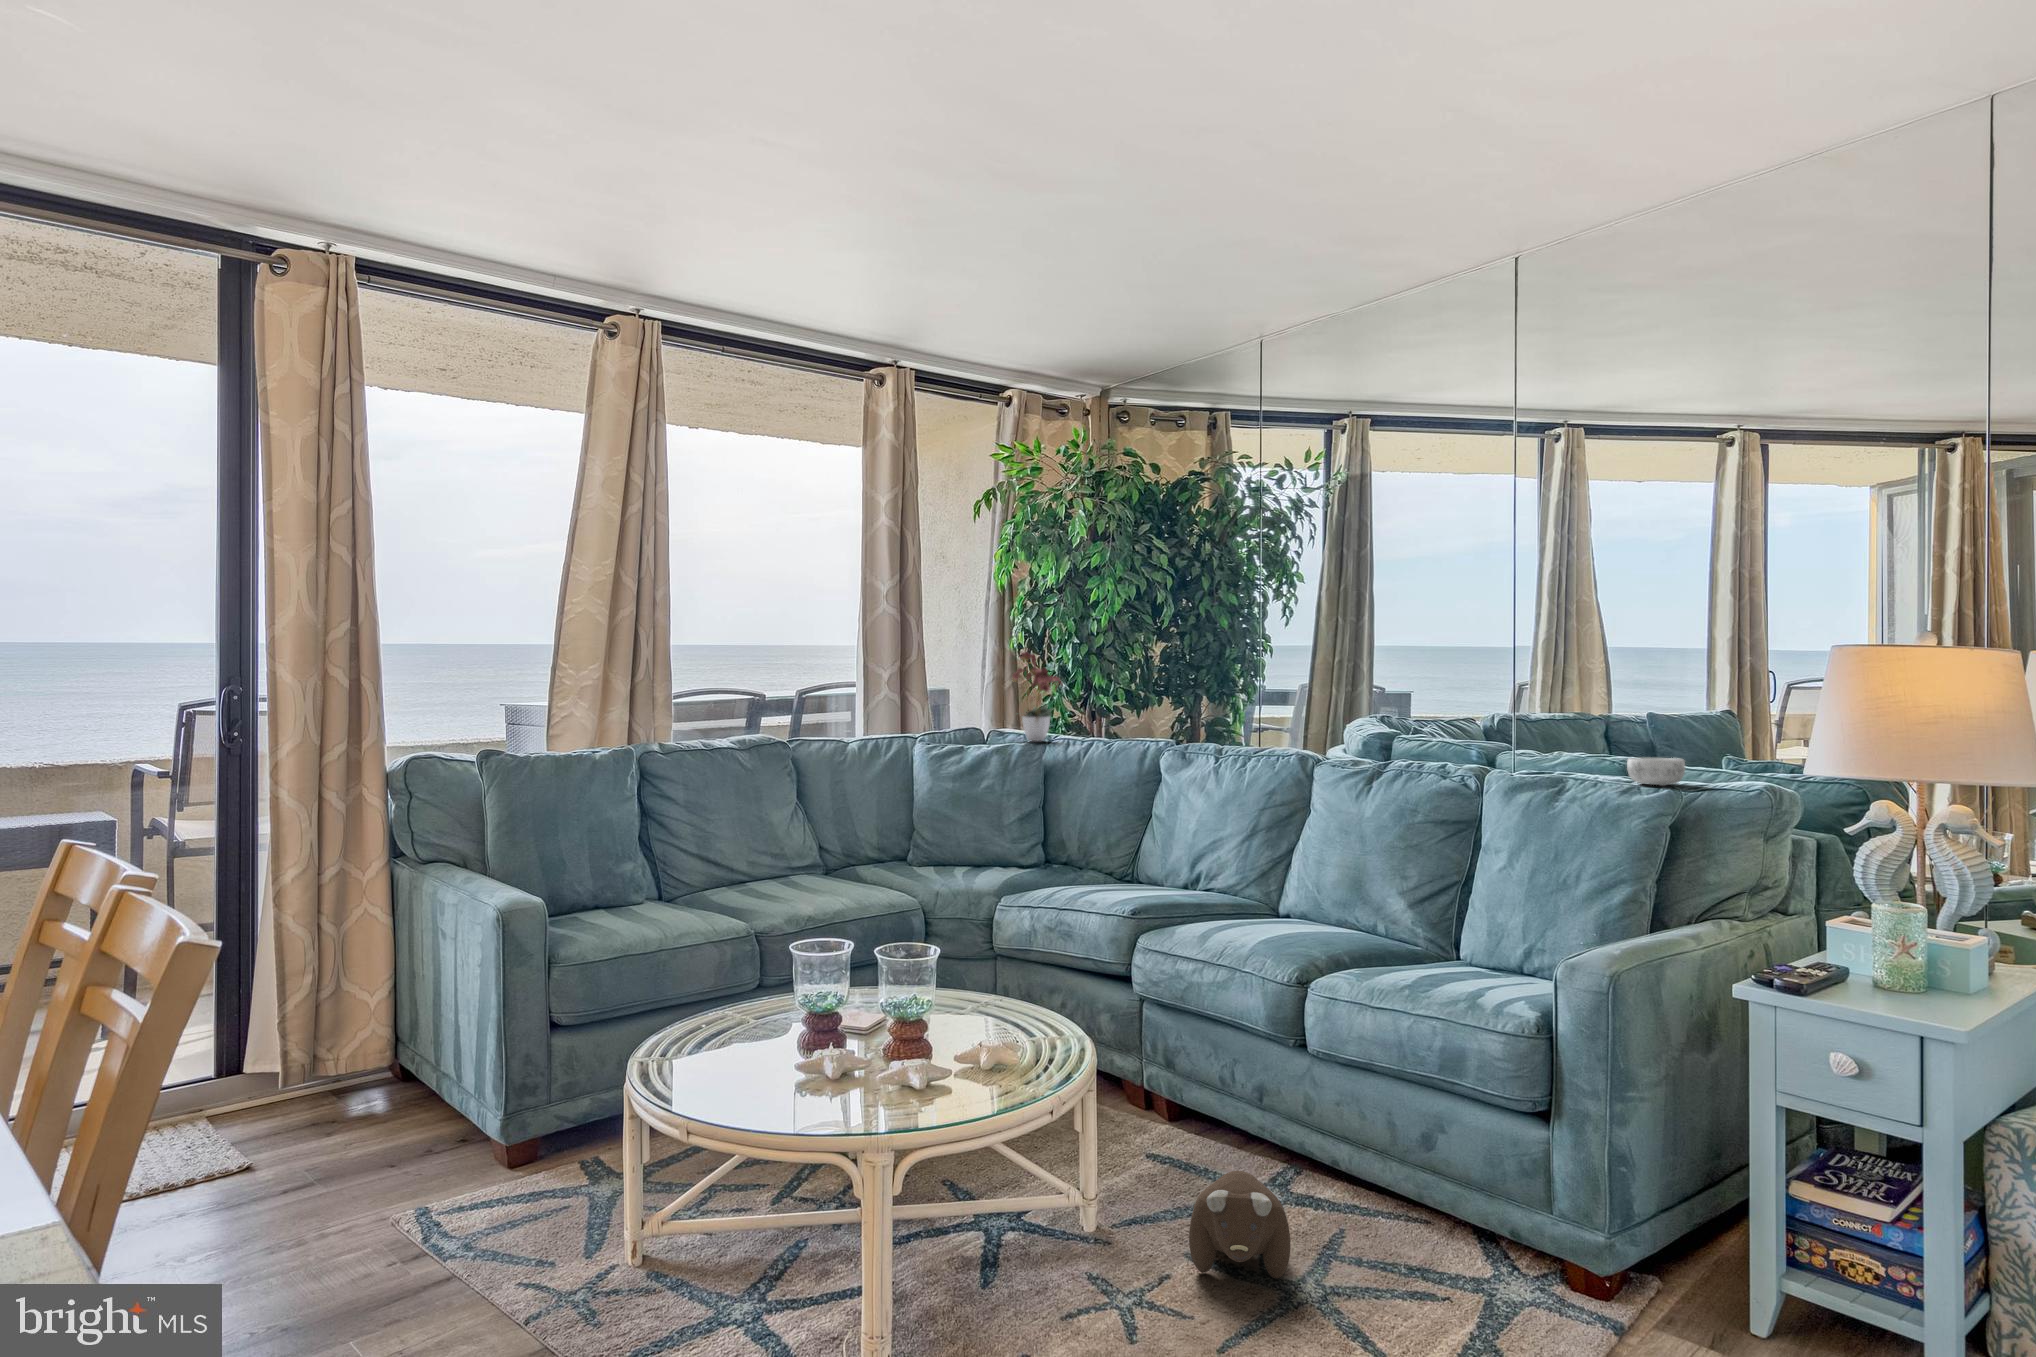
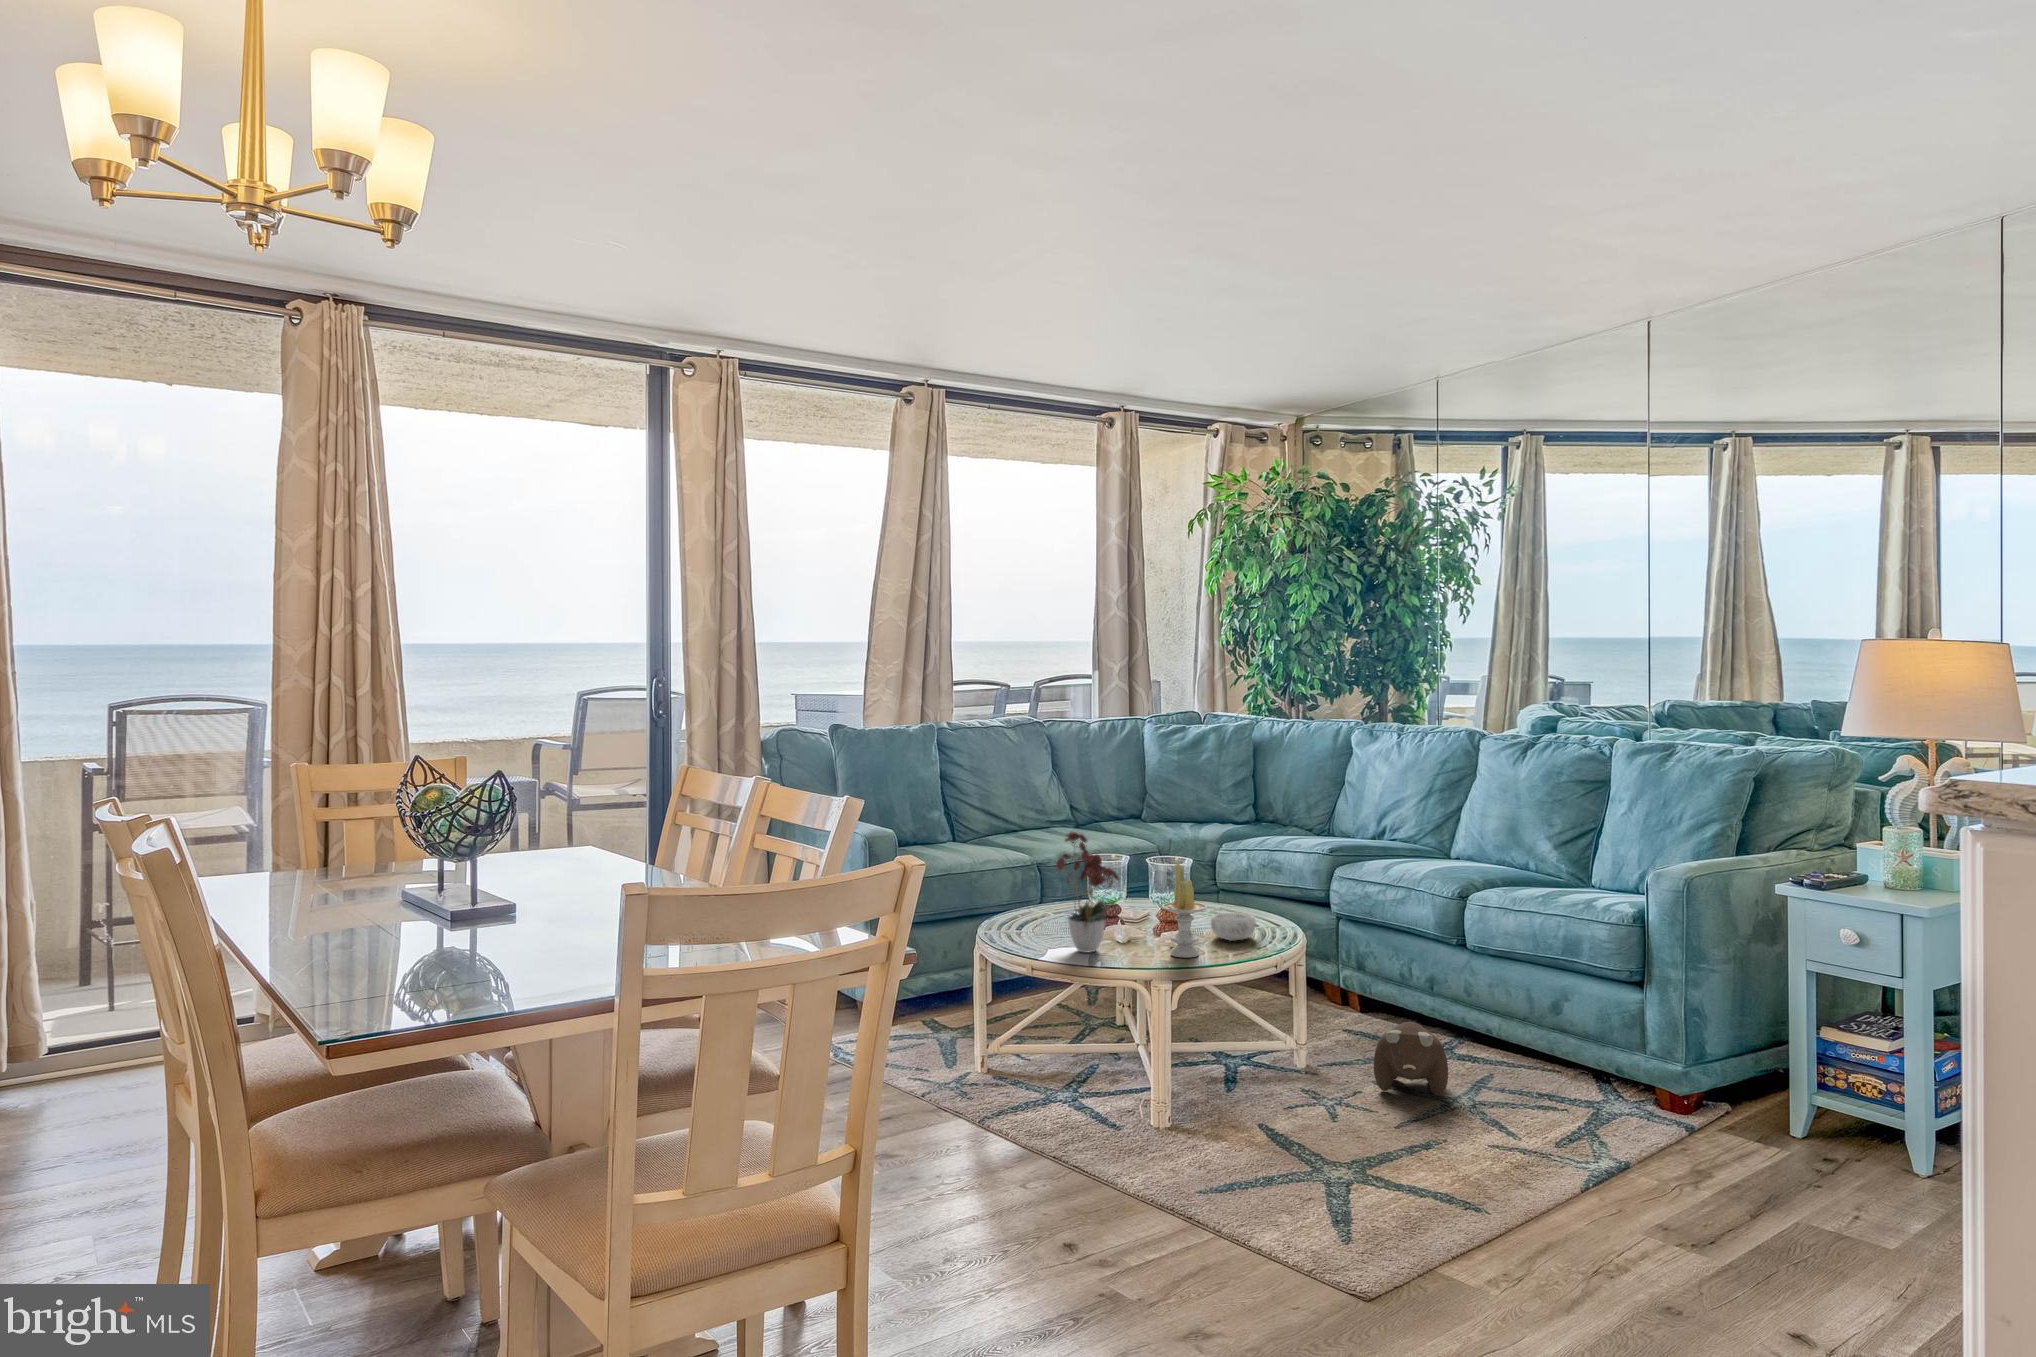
flower arrangement: present [1012,652,1063,741] -> present [1056,832,1120,953]
decorative bowl: present [1627,758,1685,786] -> present [1211,913,1256,941]
candle: none [888,962,956,1104] -> present [1162,864,1207,958]

